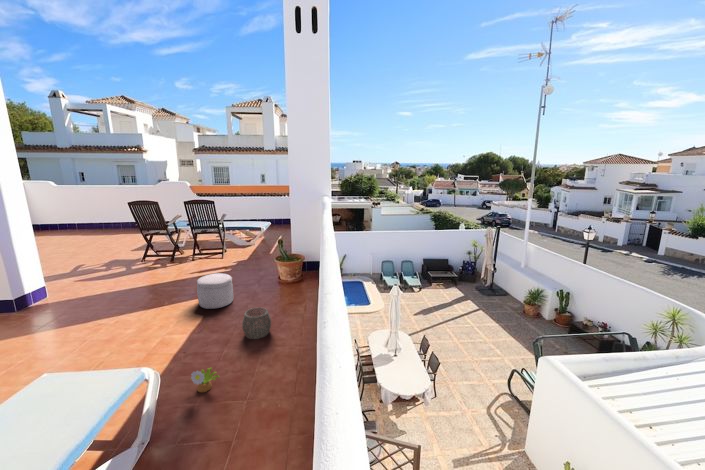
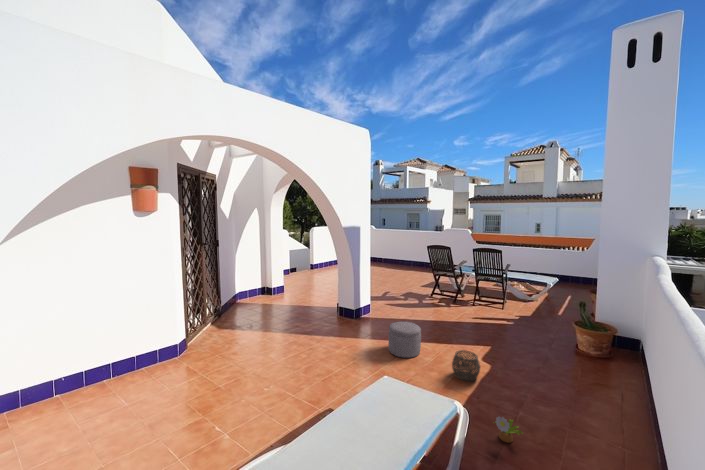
ottoman: present [197,273,233,309] -> present [389,322,421,358]
woven basket: present [242,307,271,339] -> present [452,350,480,381]

